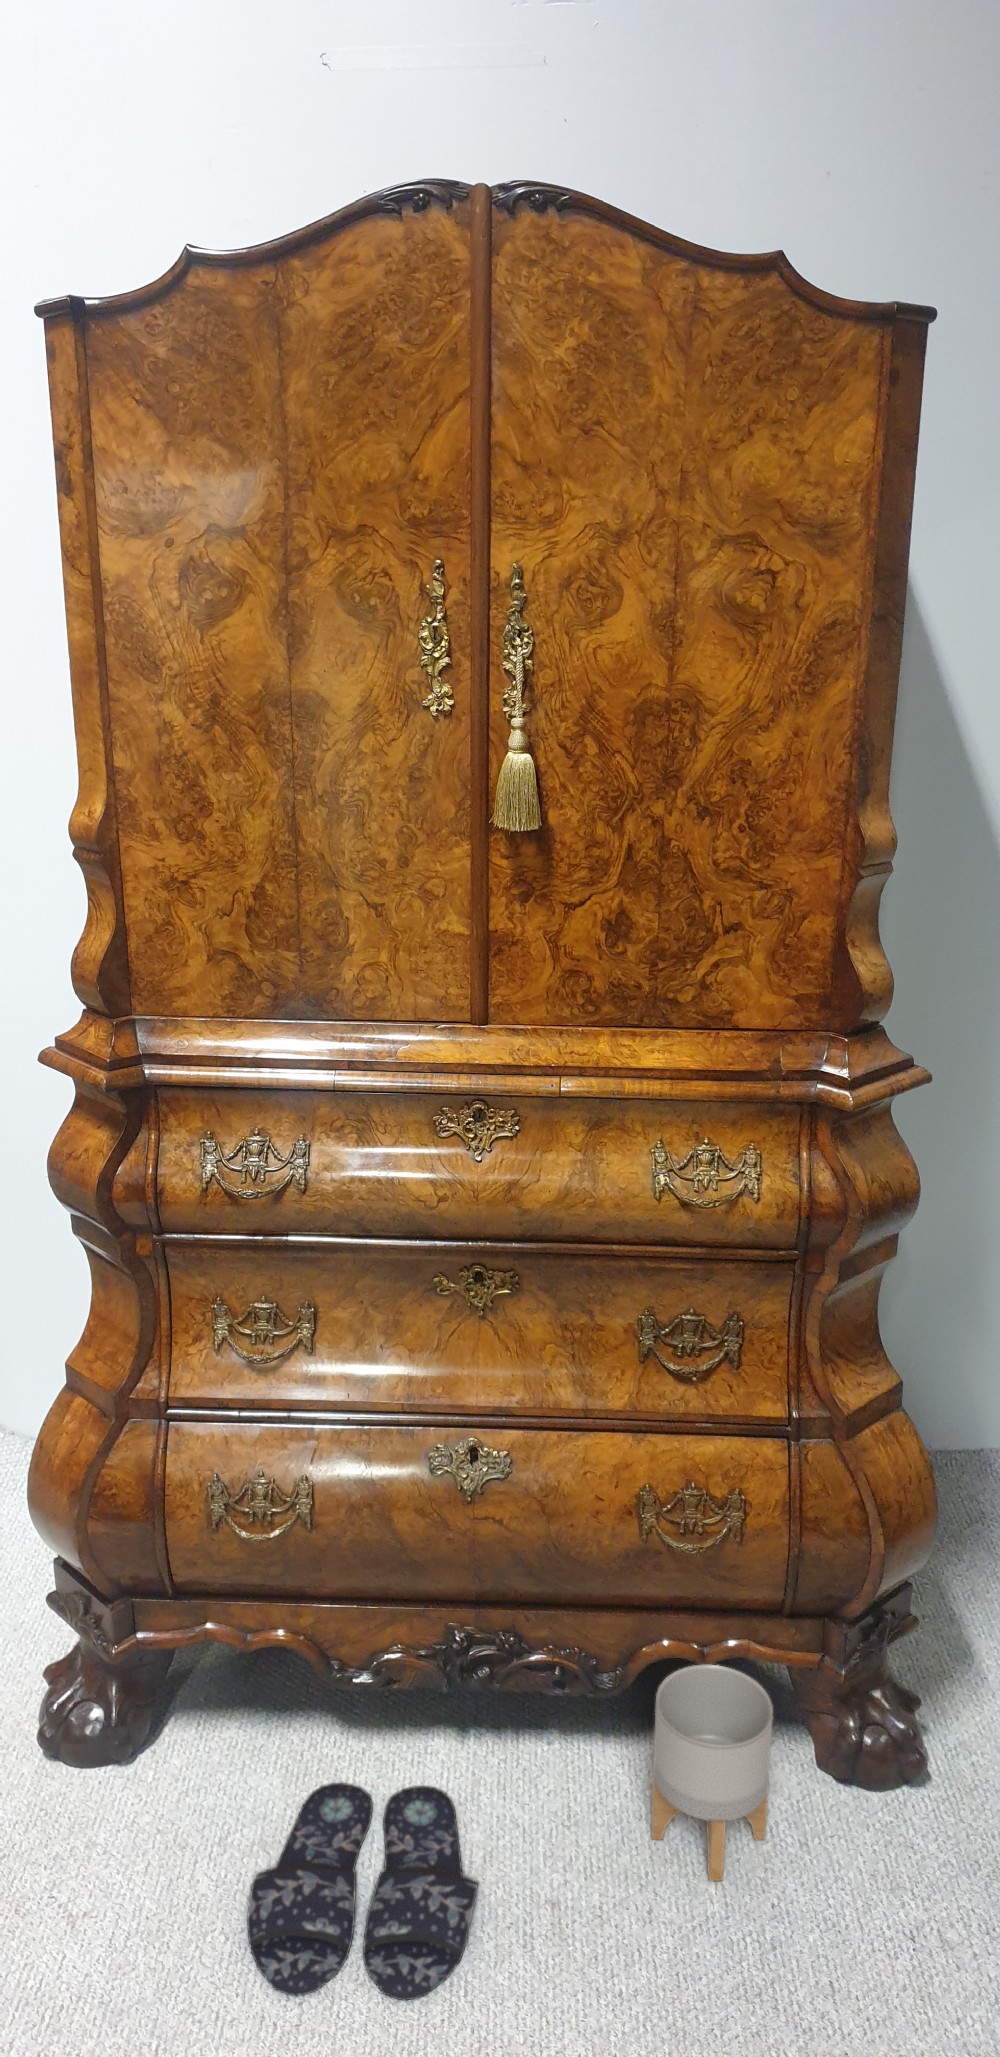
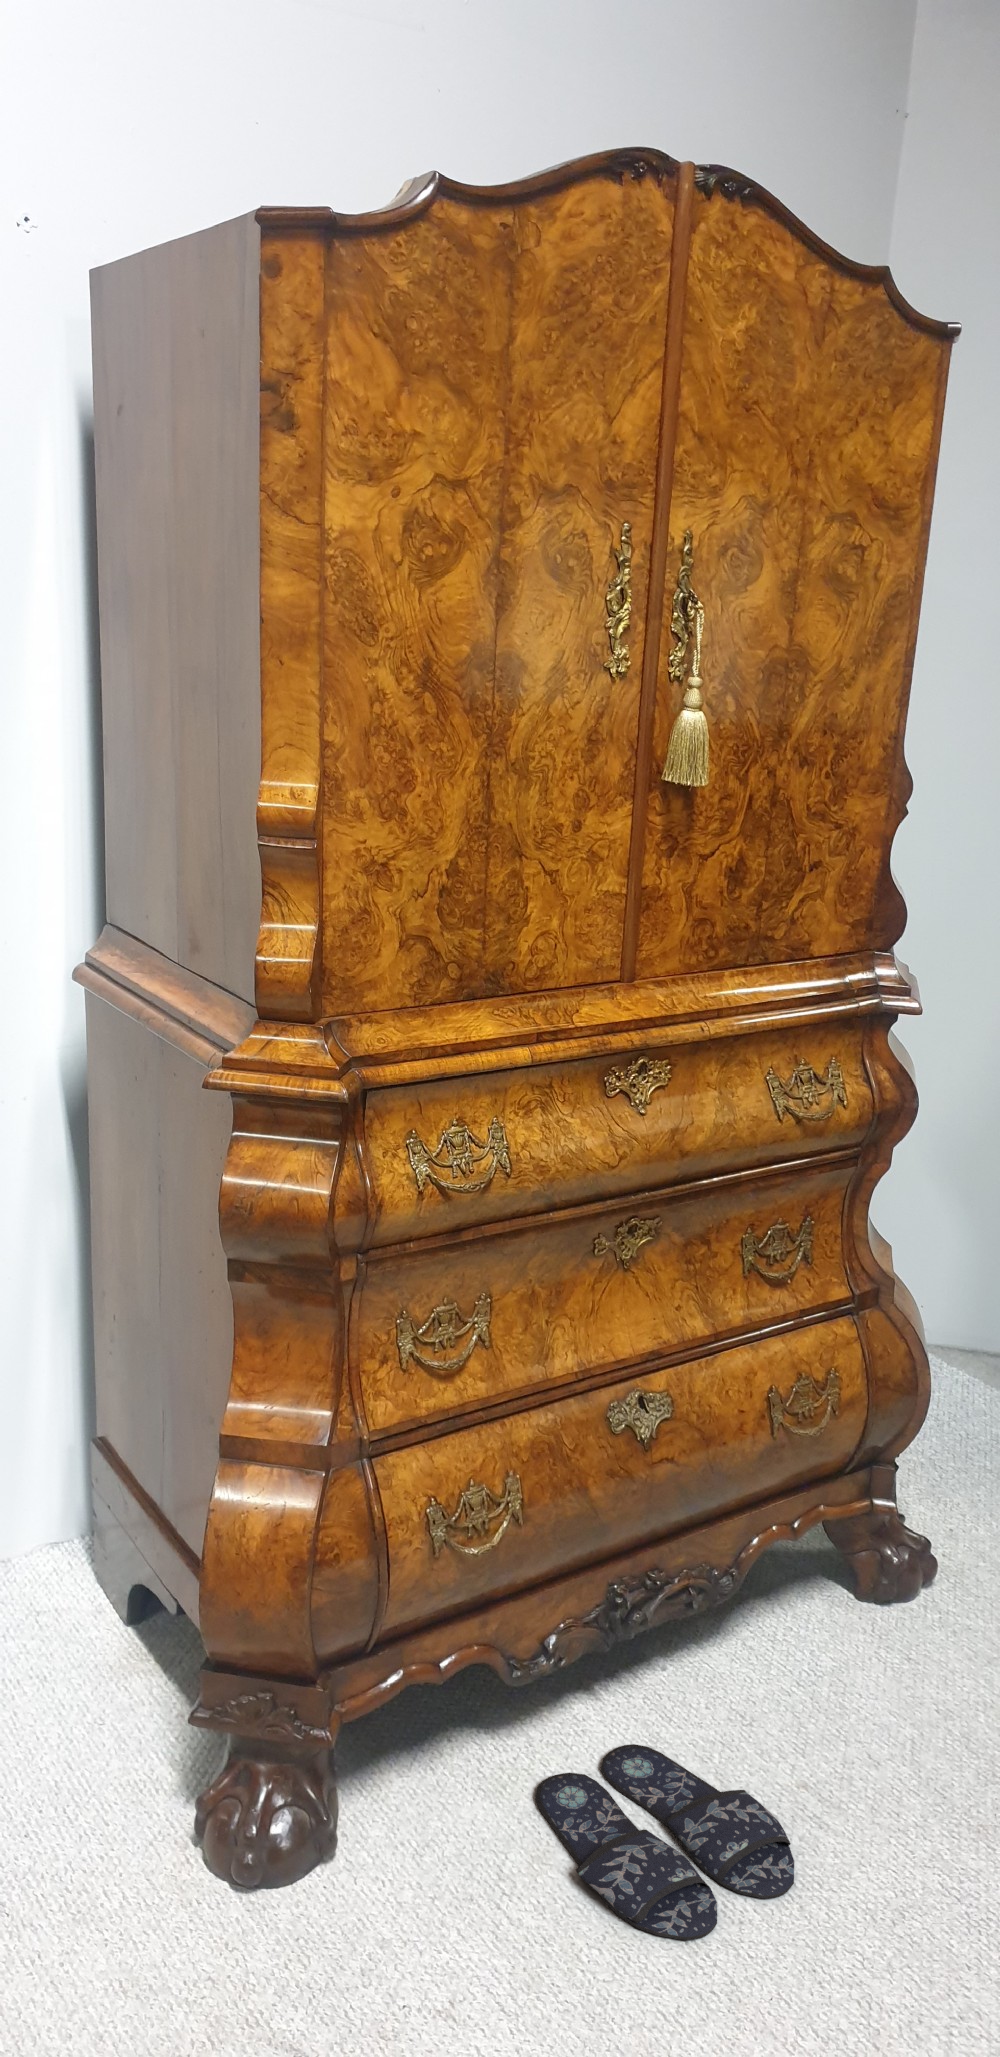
planter: present [651,1664,773,1881] -> none [802,1534,914,1714]

